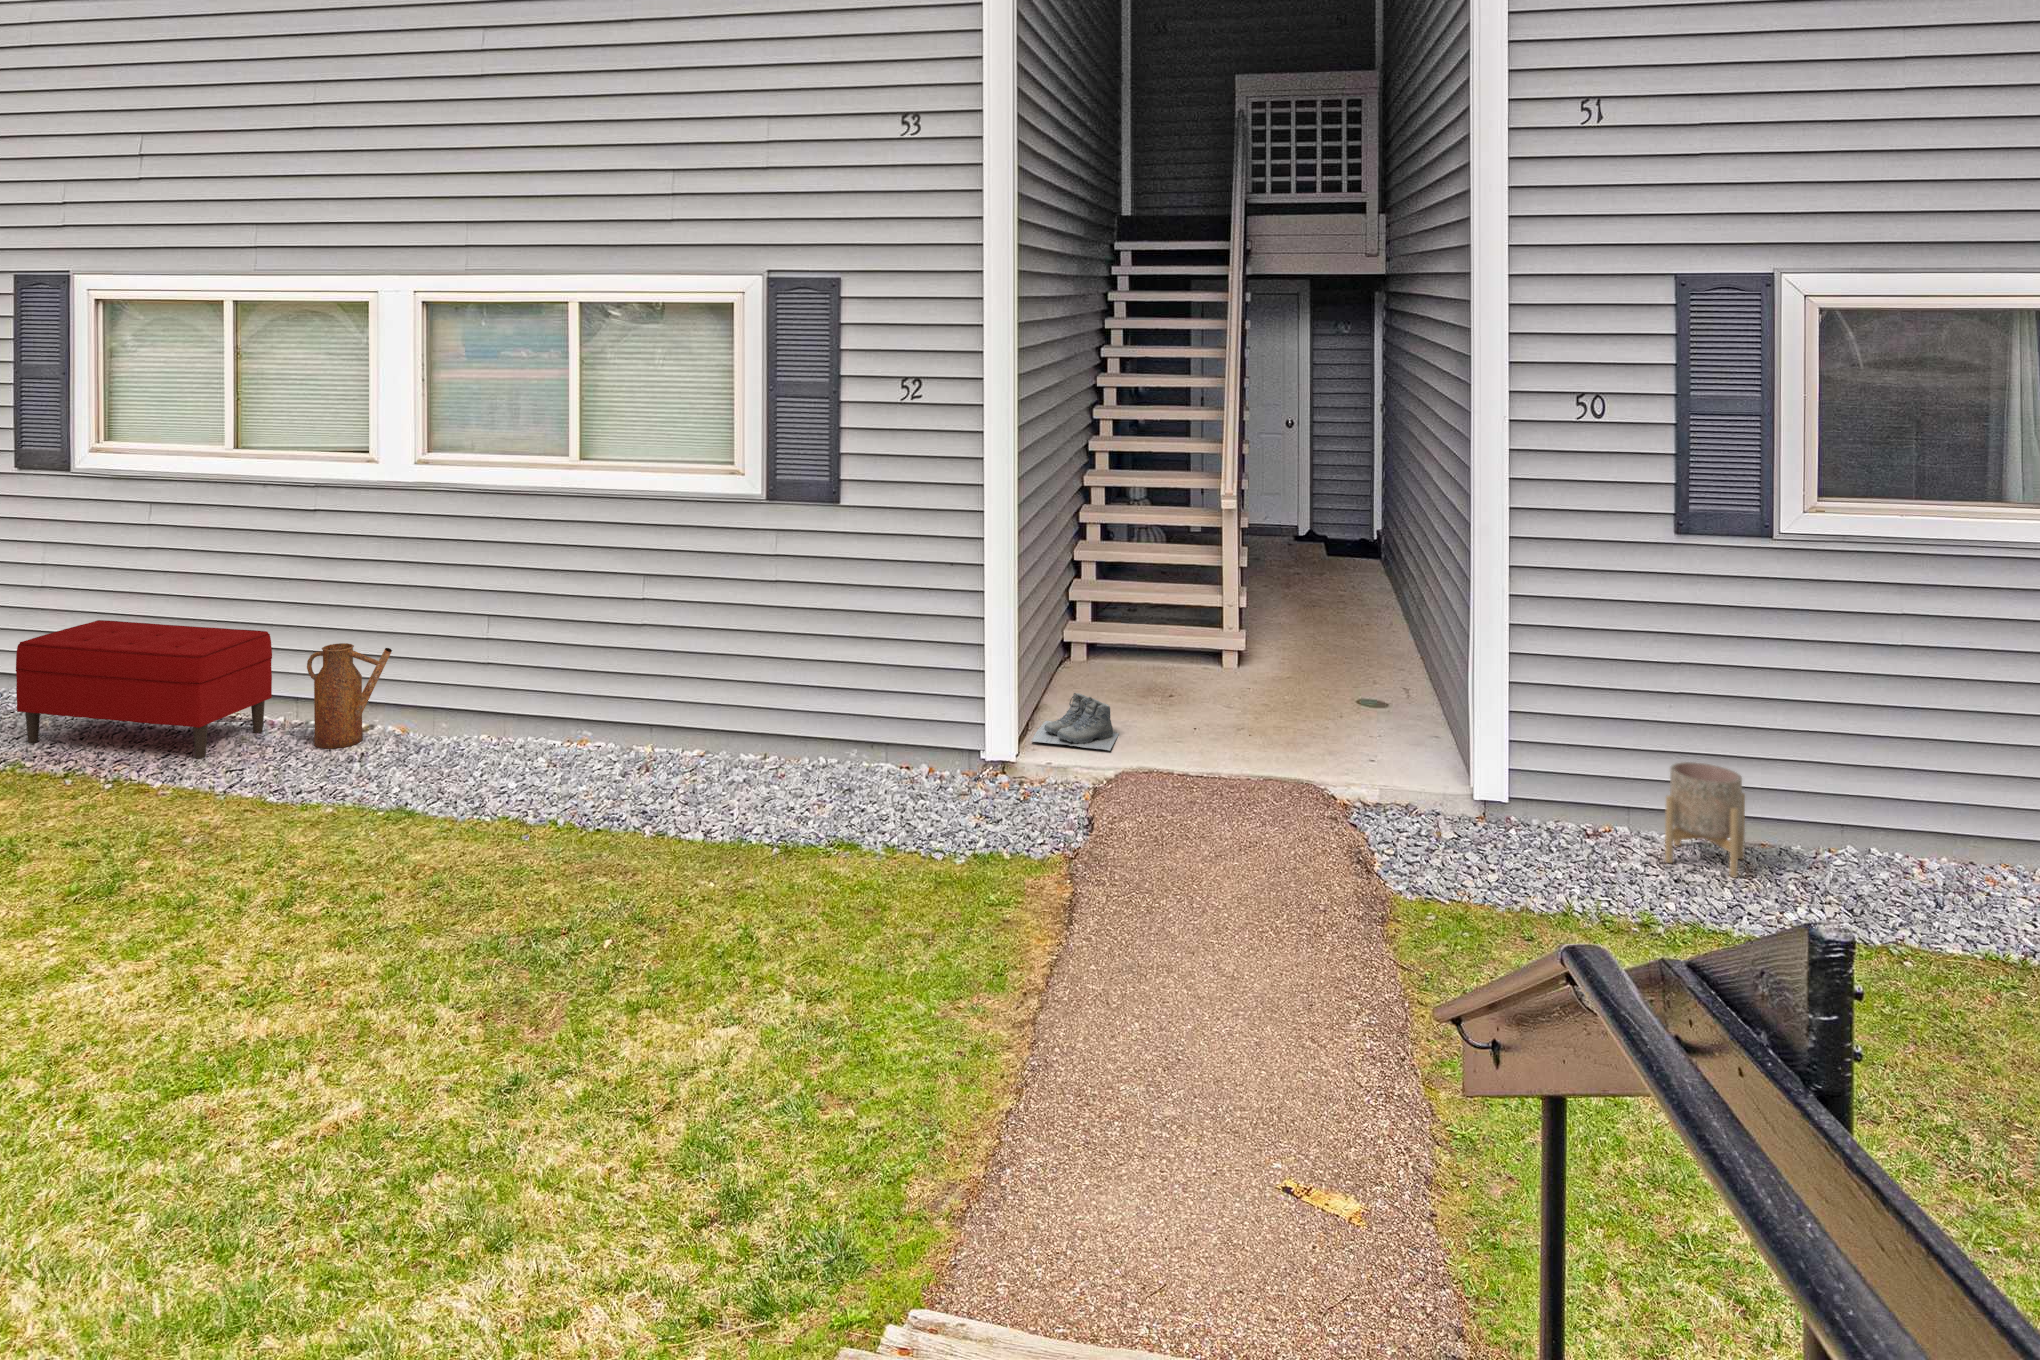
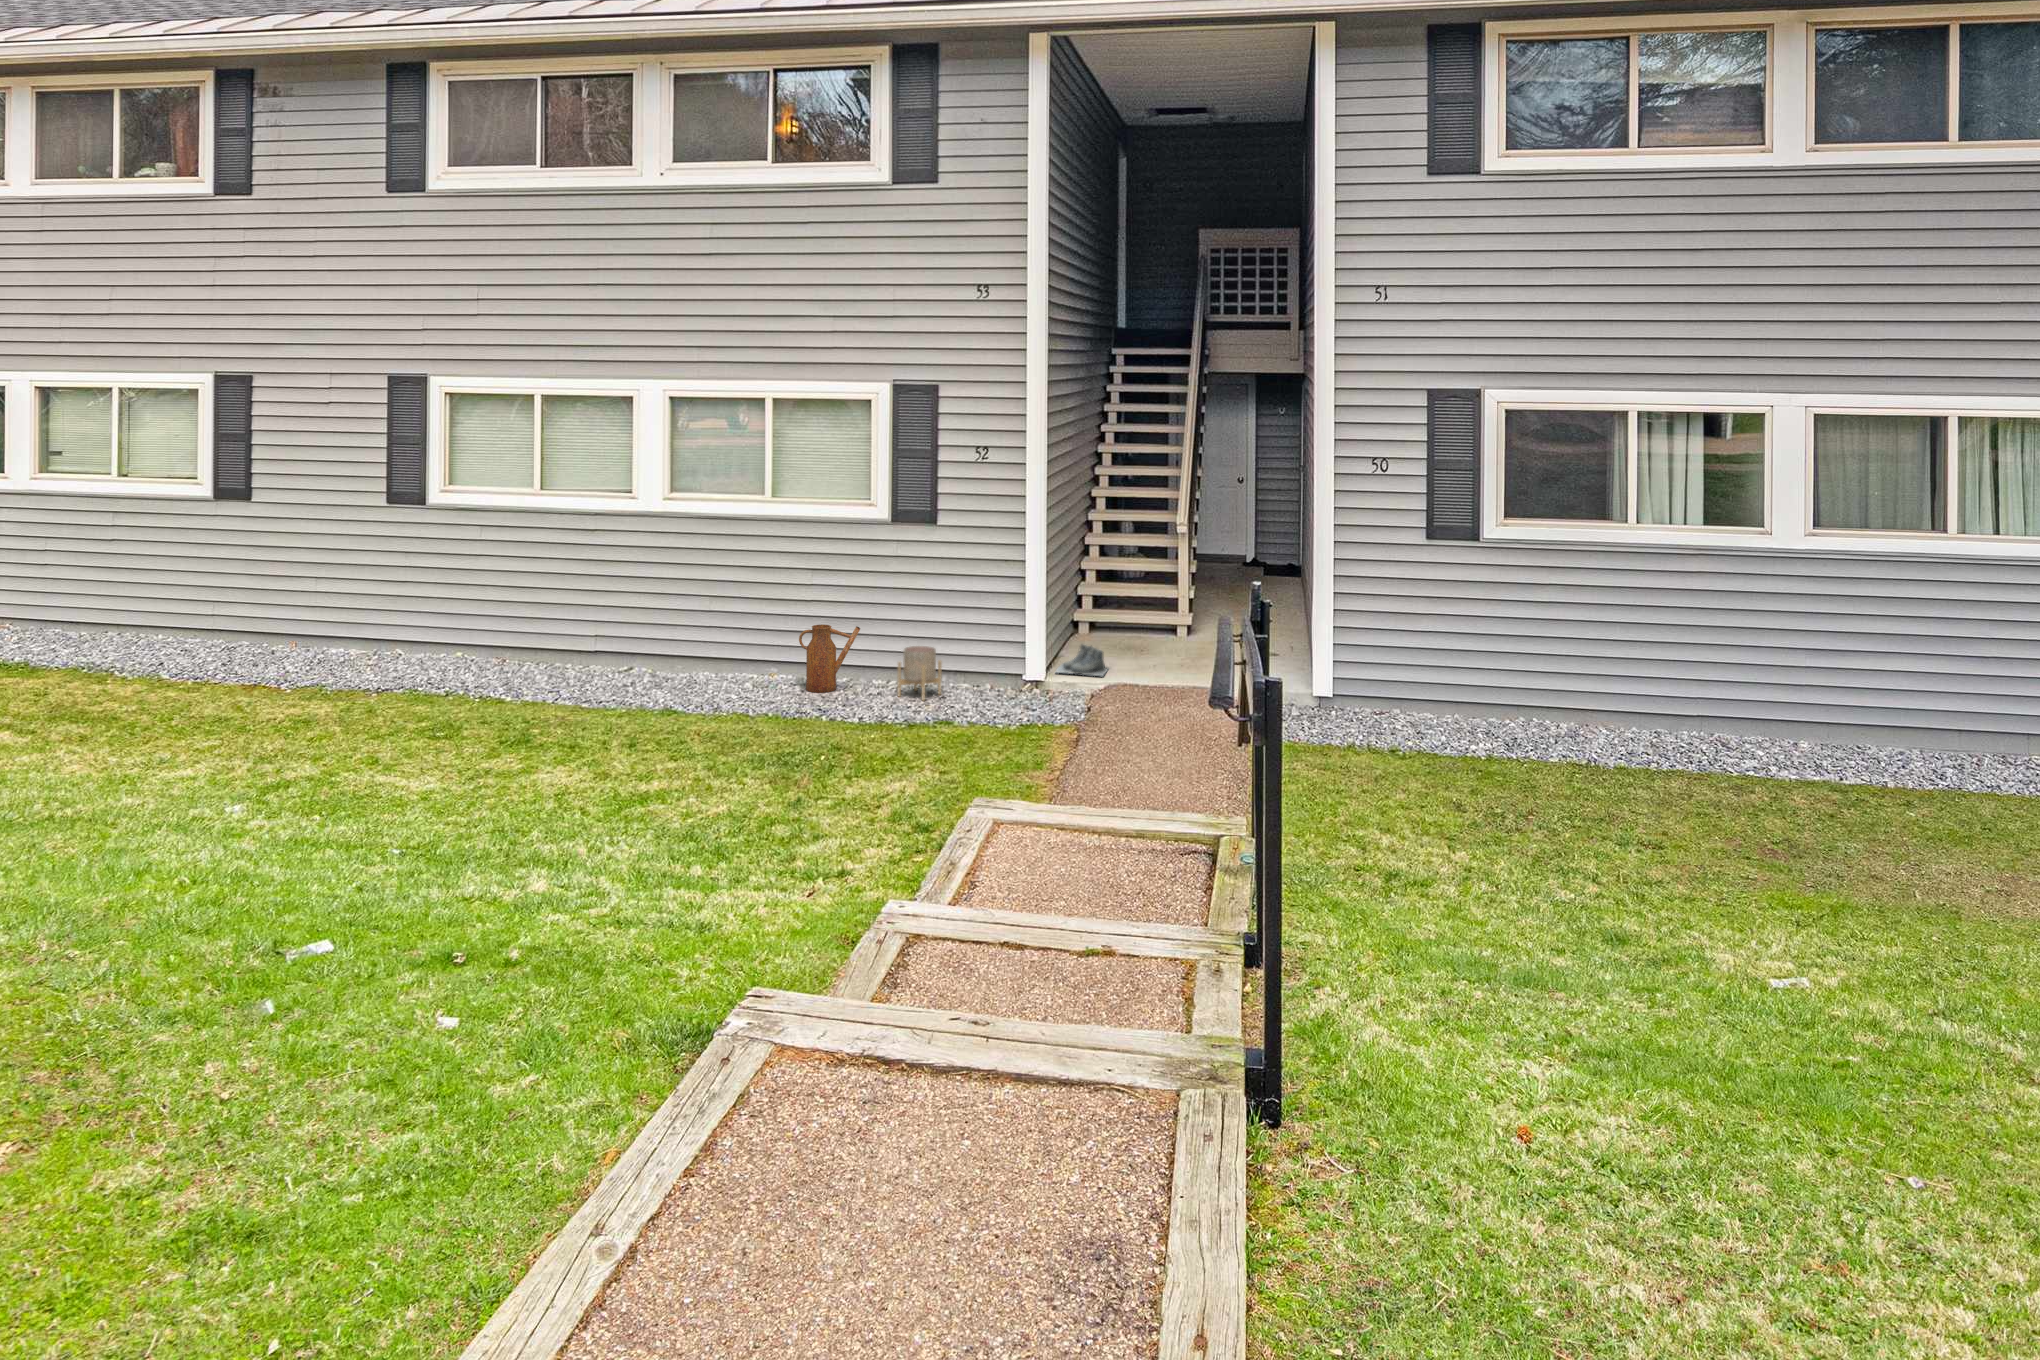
bench: present [16,620,272,759] -> none [405,603,565,686]
watering can: present [307,643,392,749] -> present [799,624,860,693]
planter: present [1665,762,1745,877] -> present [897,646,942,701]

